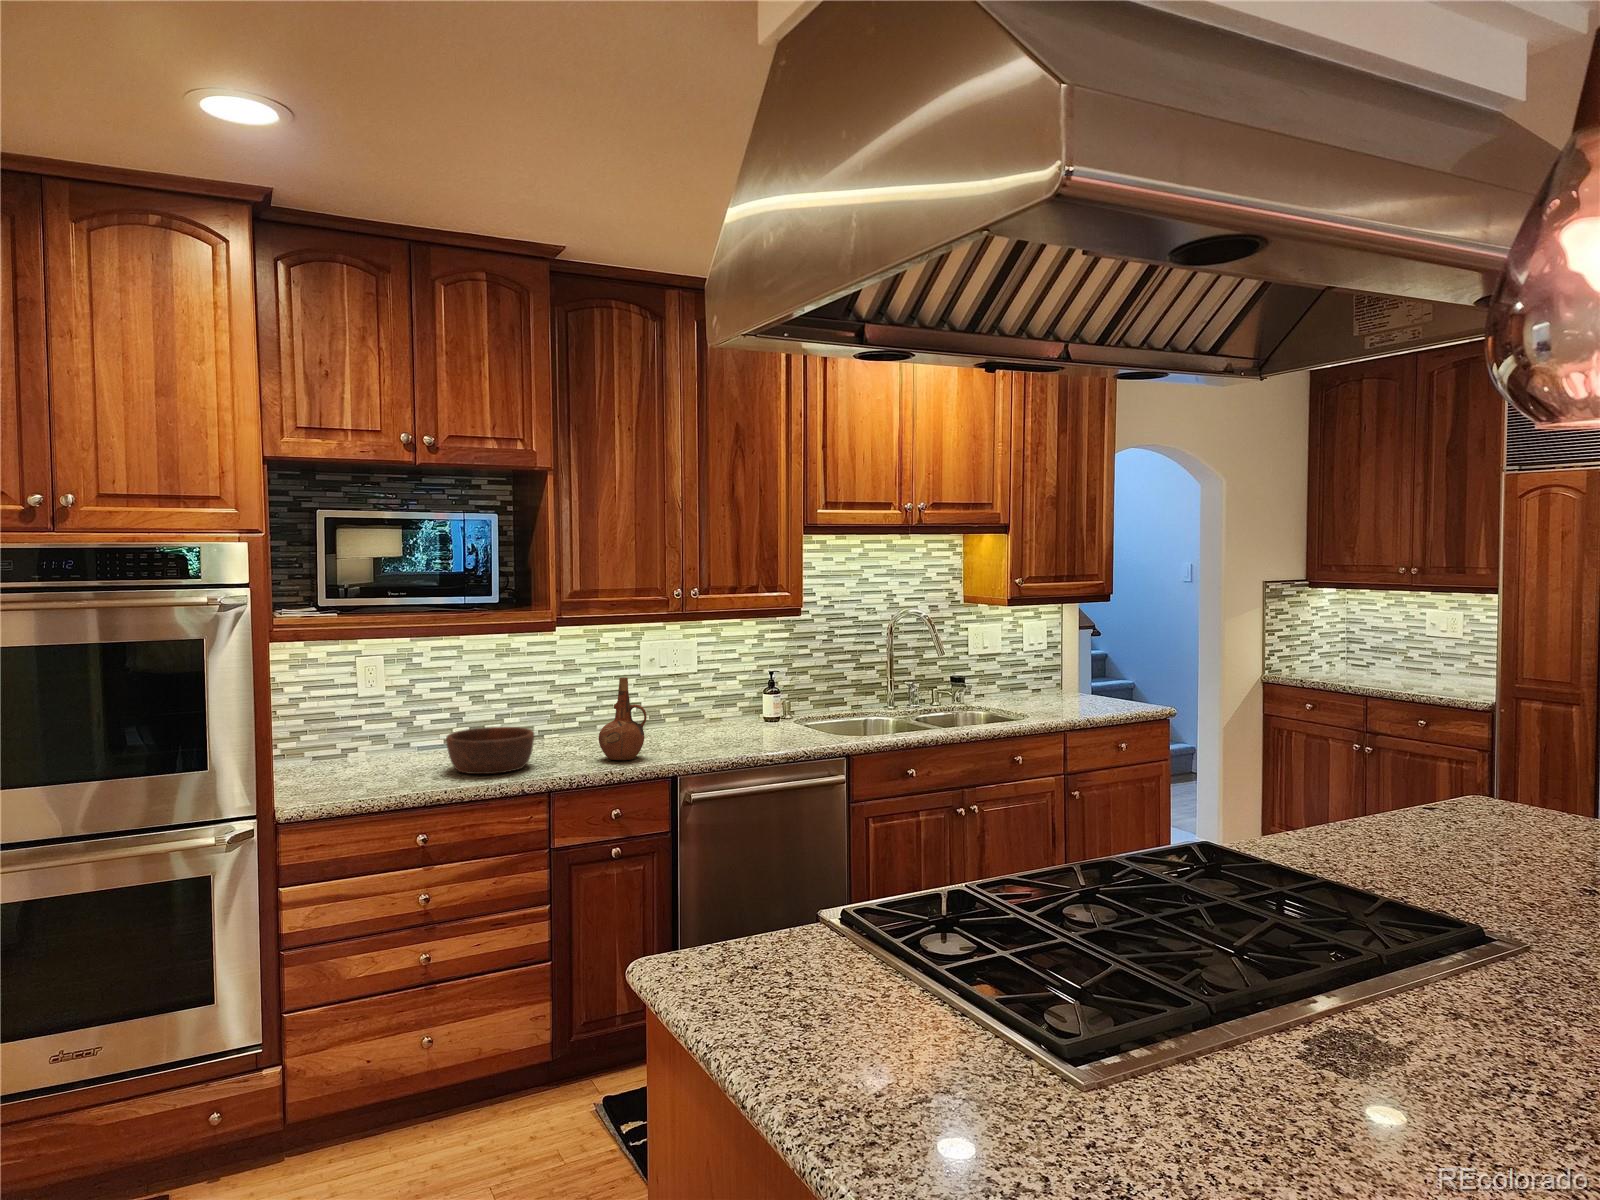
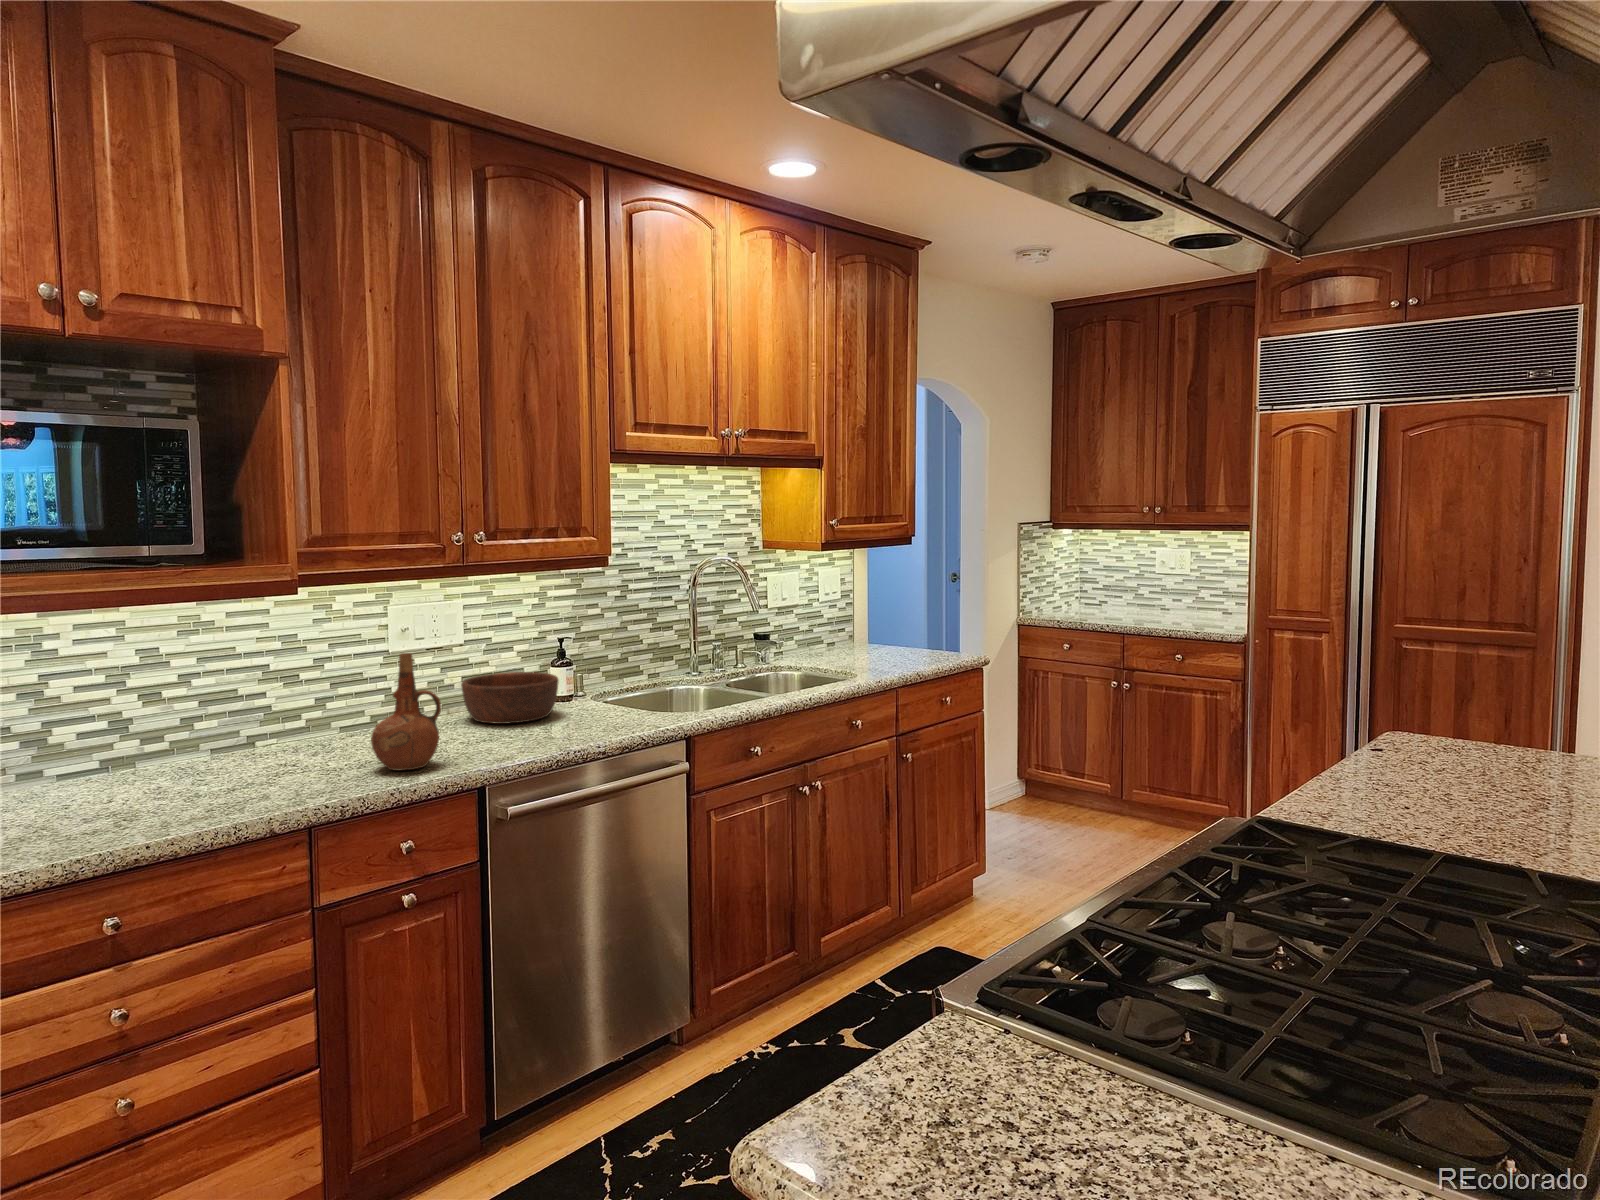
wooden bowl: present [446,727,534,774] -> present [461,672,559,724]

